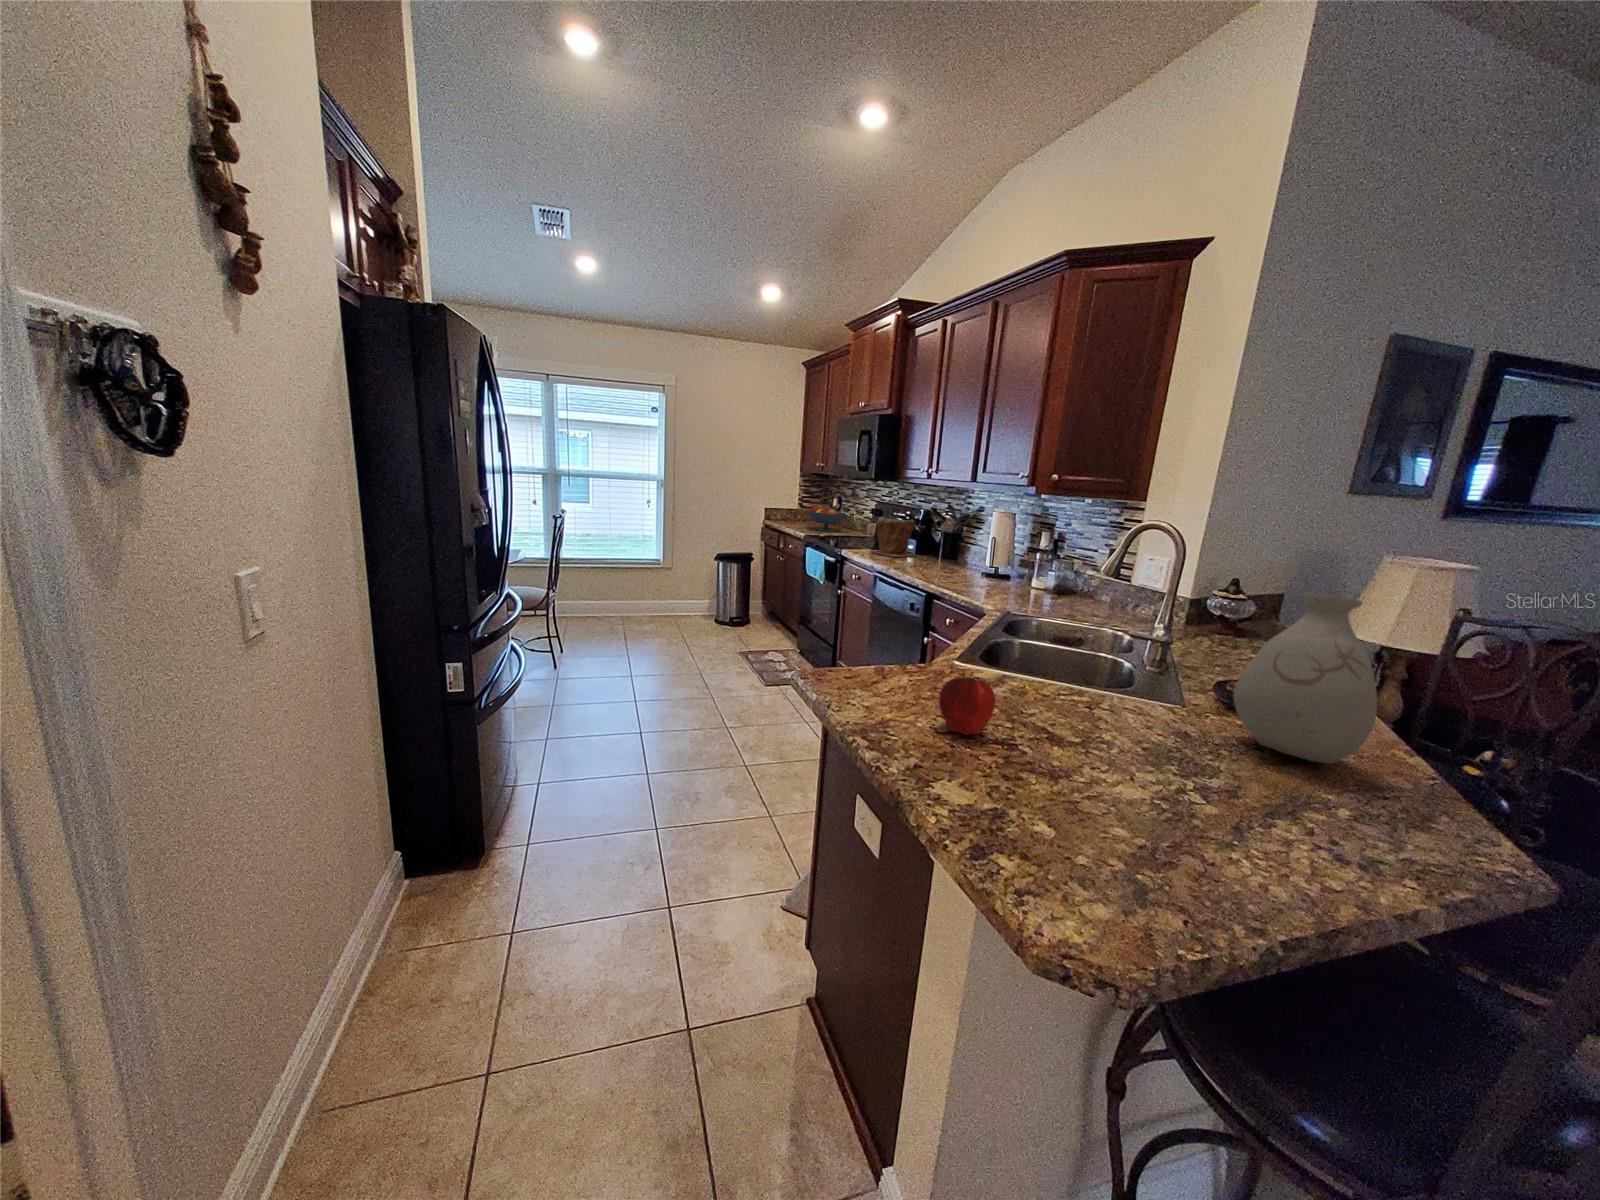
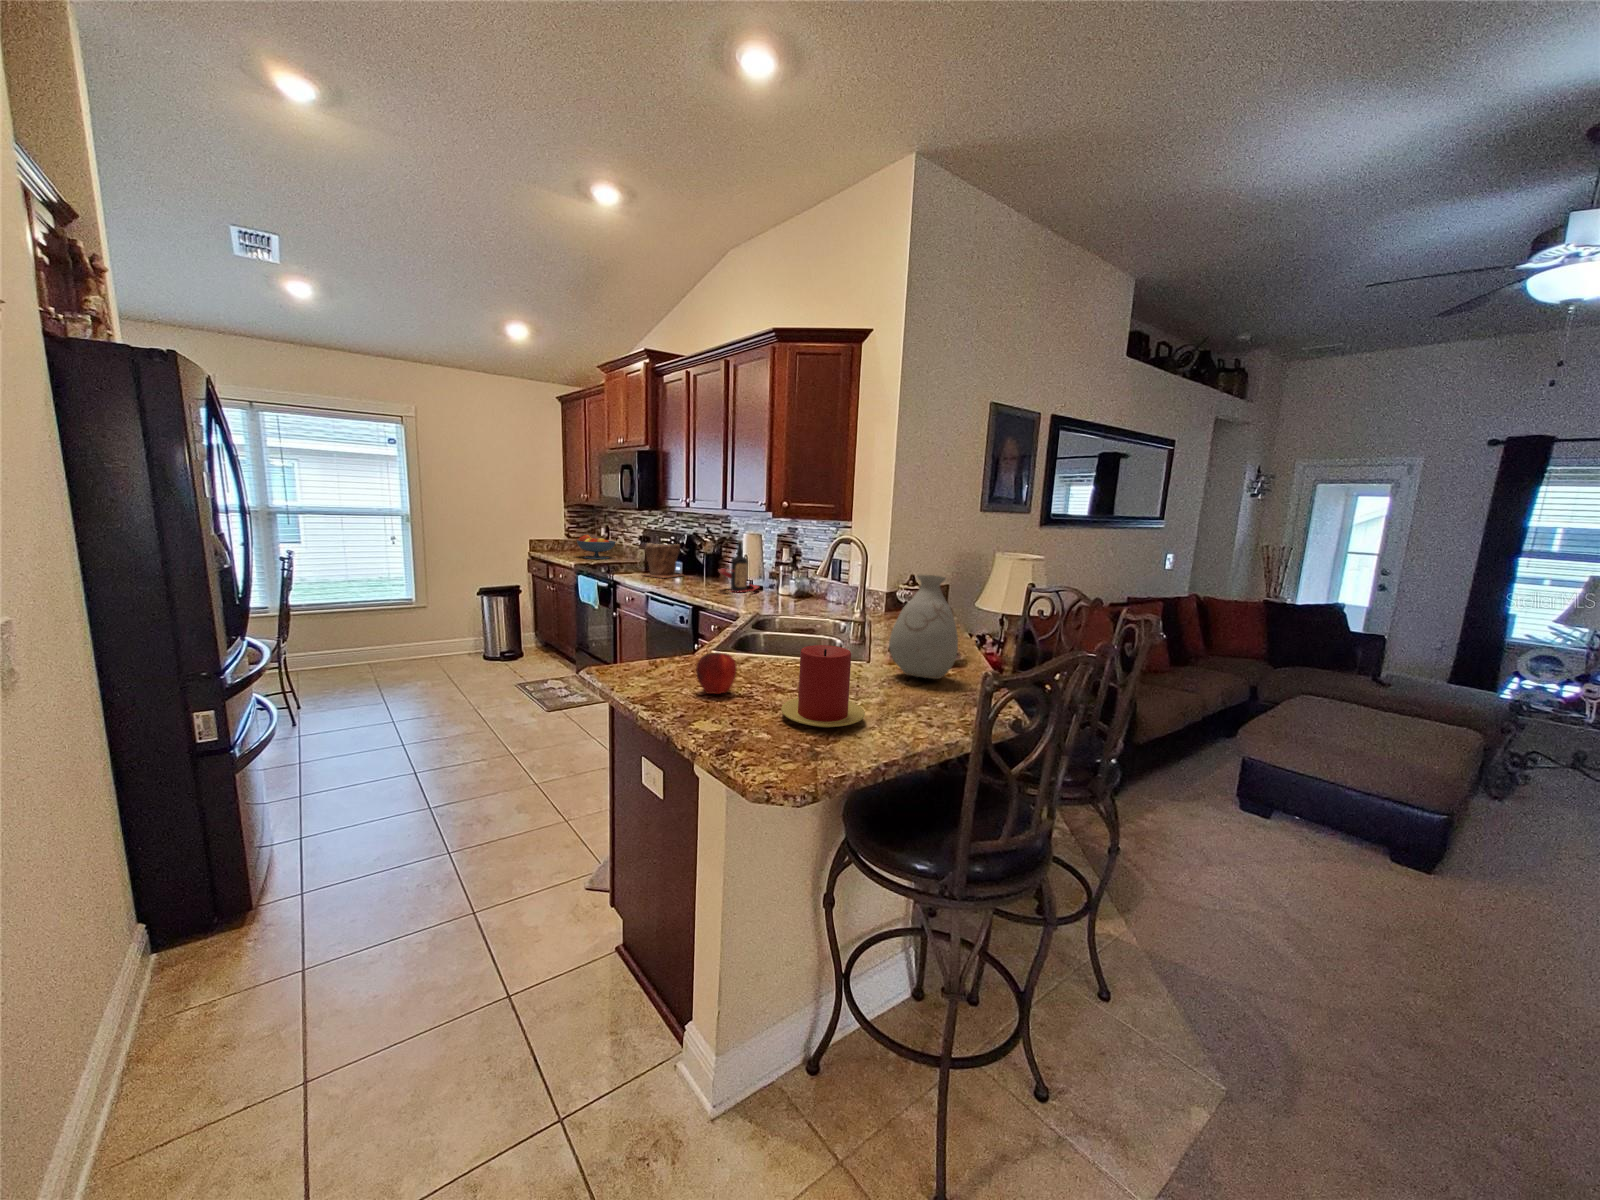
bottle: none [958,520,1007,582] -> present [719,541,759,592]
candle: none [1066,695,1215,840] -> present [781,645,865,727]

